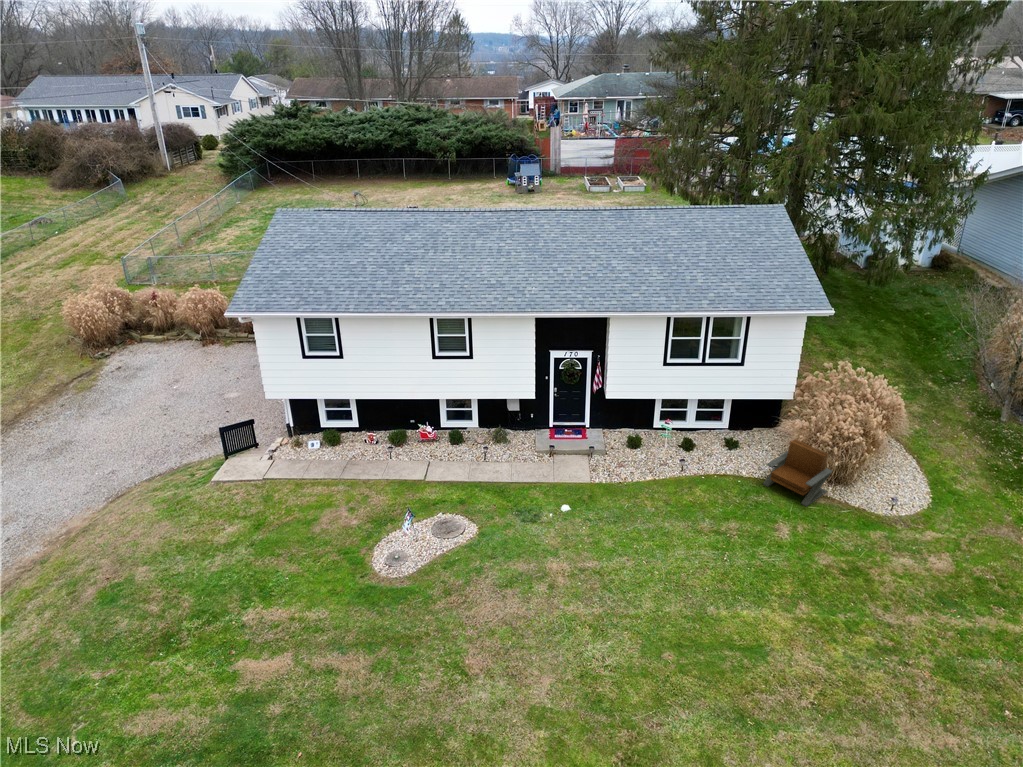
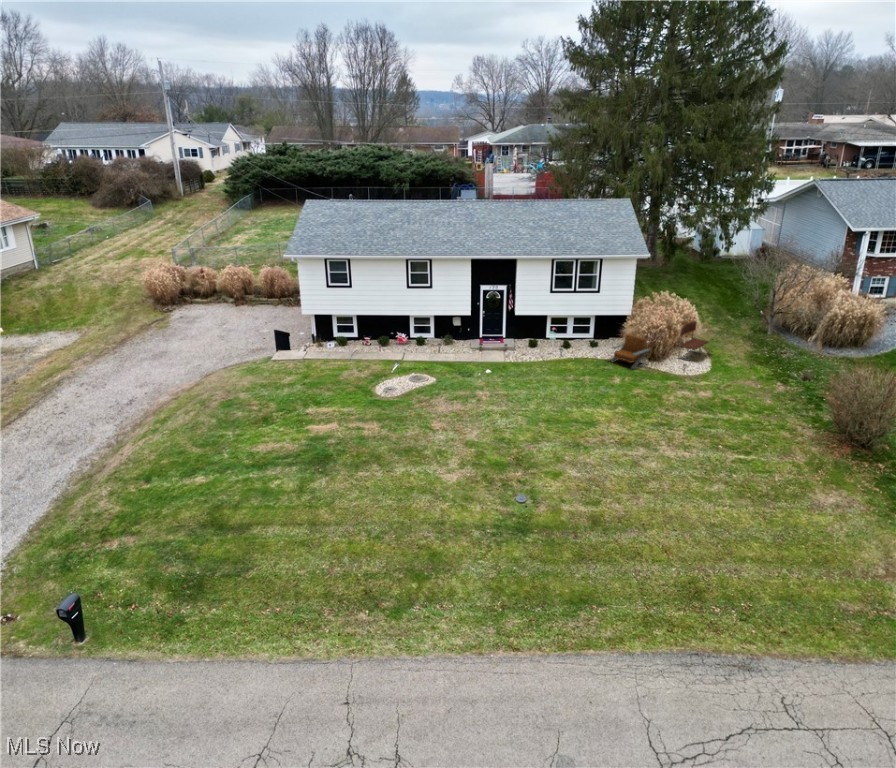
bench: none [871,415,922,485] -> present [678,321,708,361]

